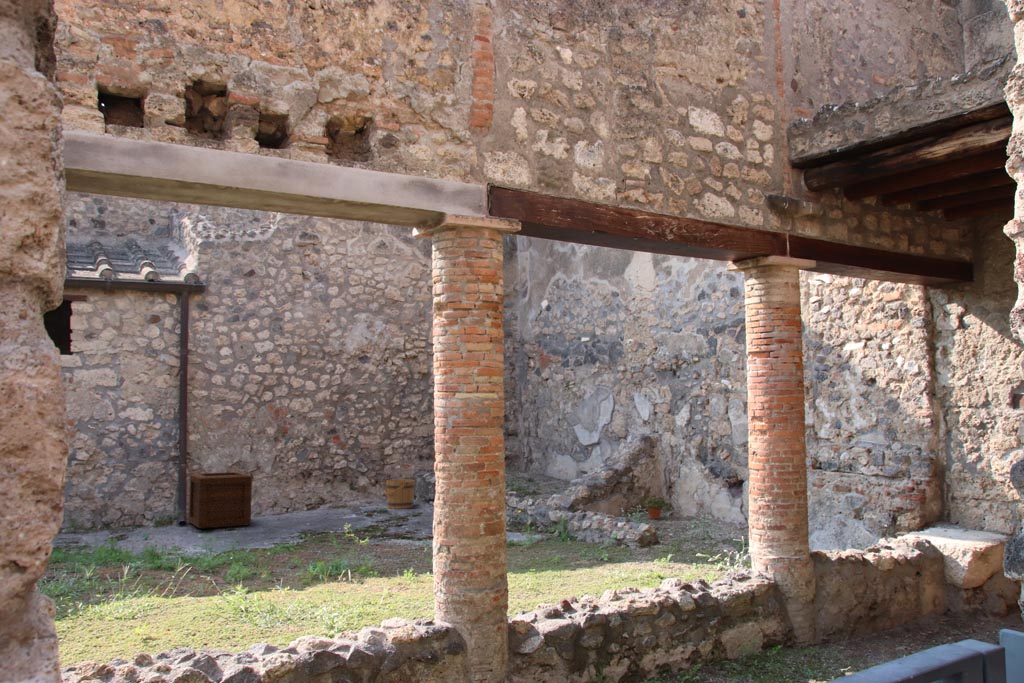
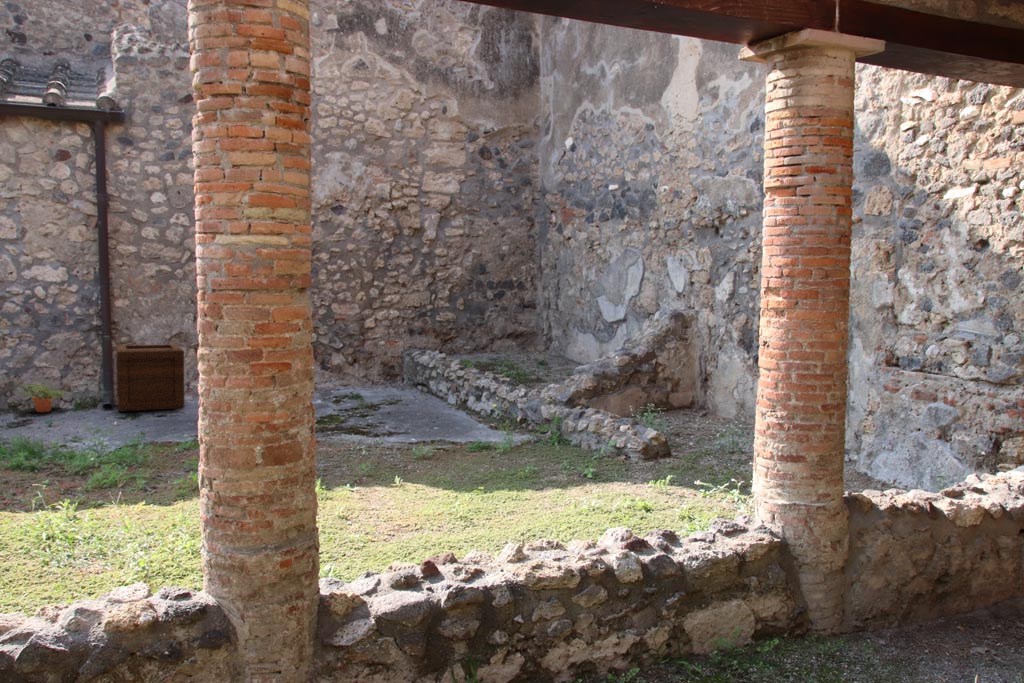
bucket: present [384,479,415,509] -> none [360,357,398,393]
potted plant: present [636,495,675,519] -> present [21,382,71,412]

